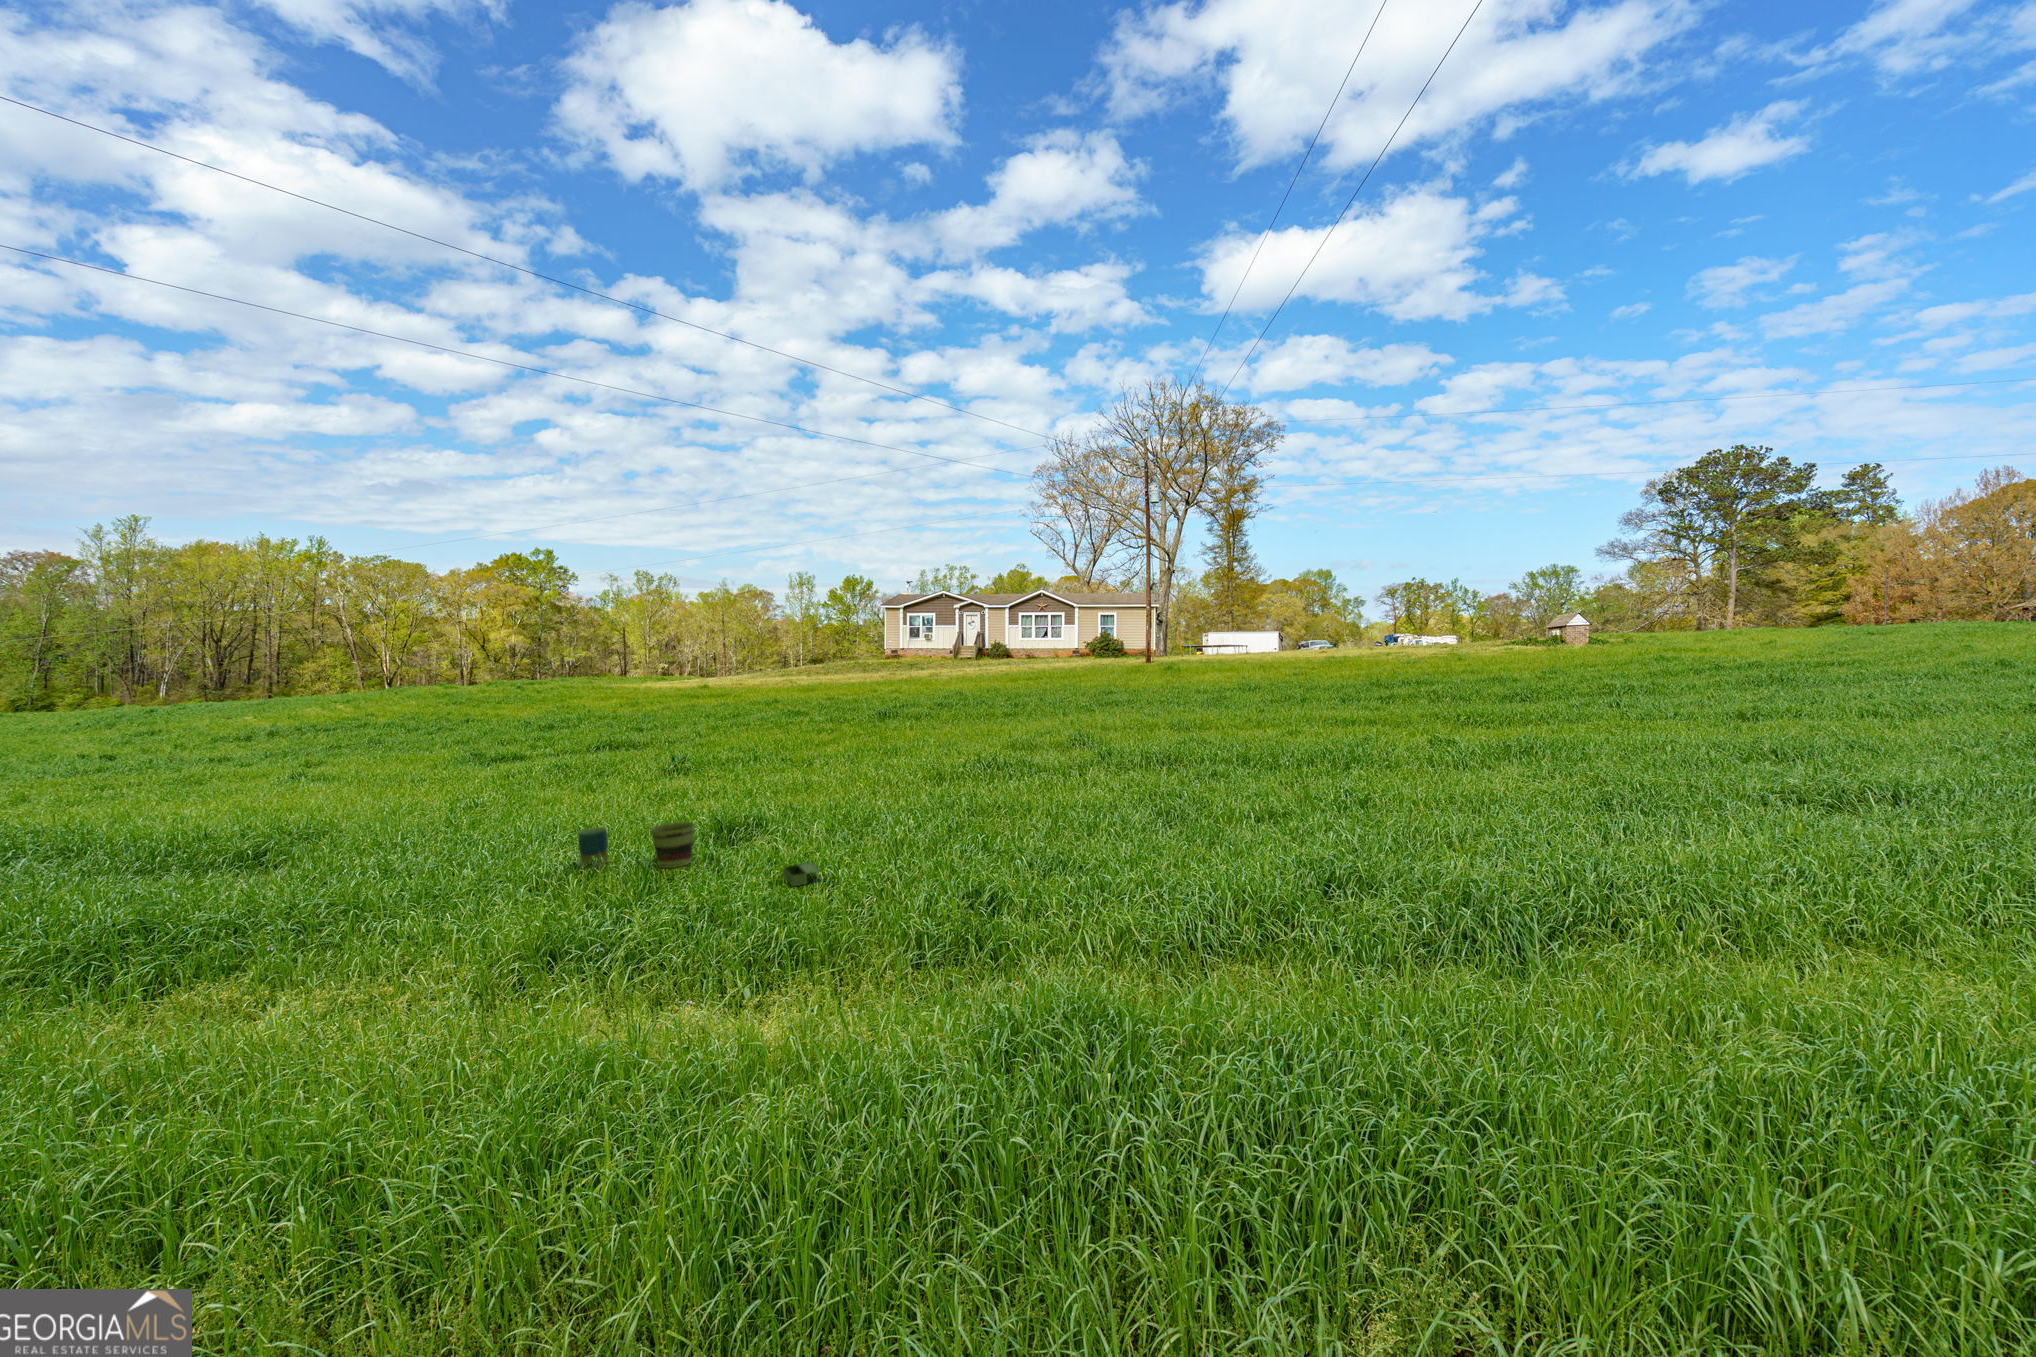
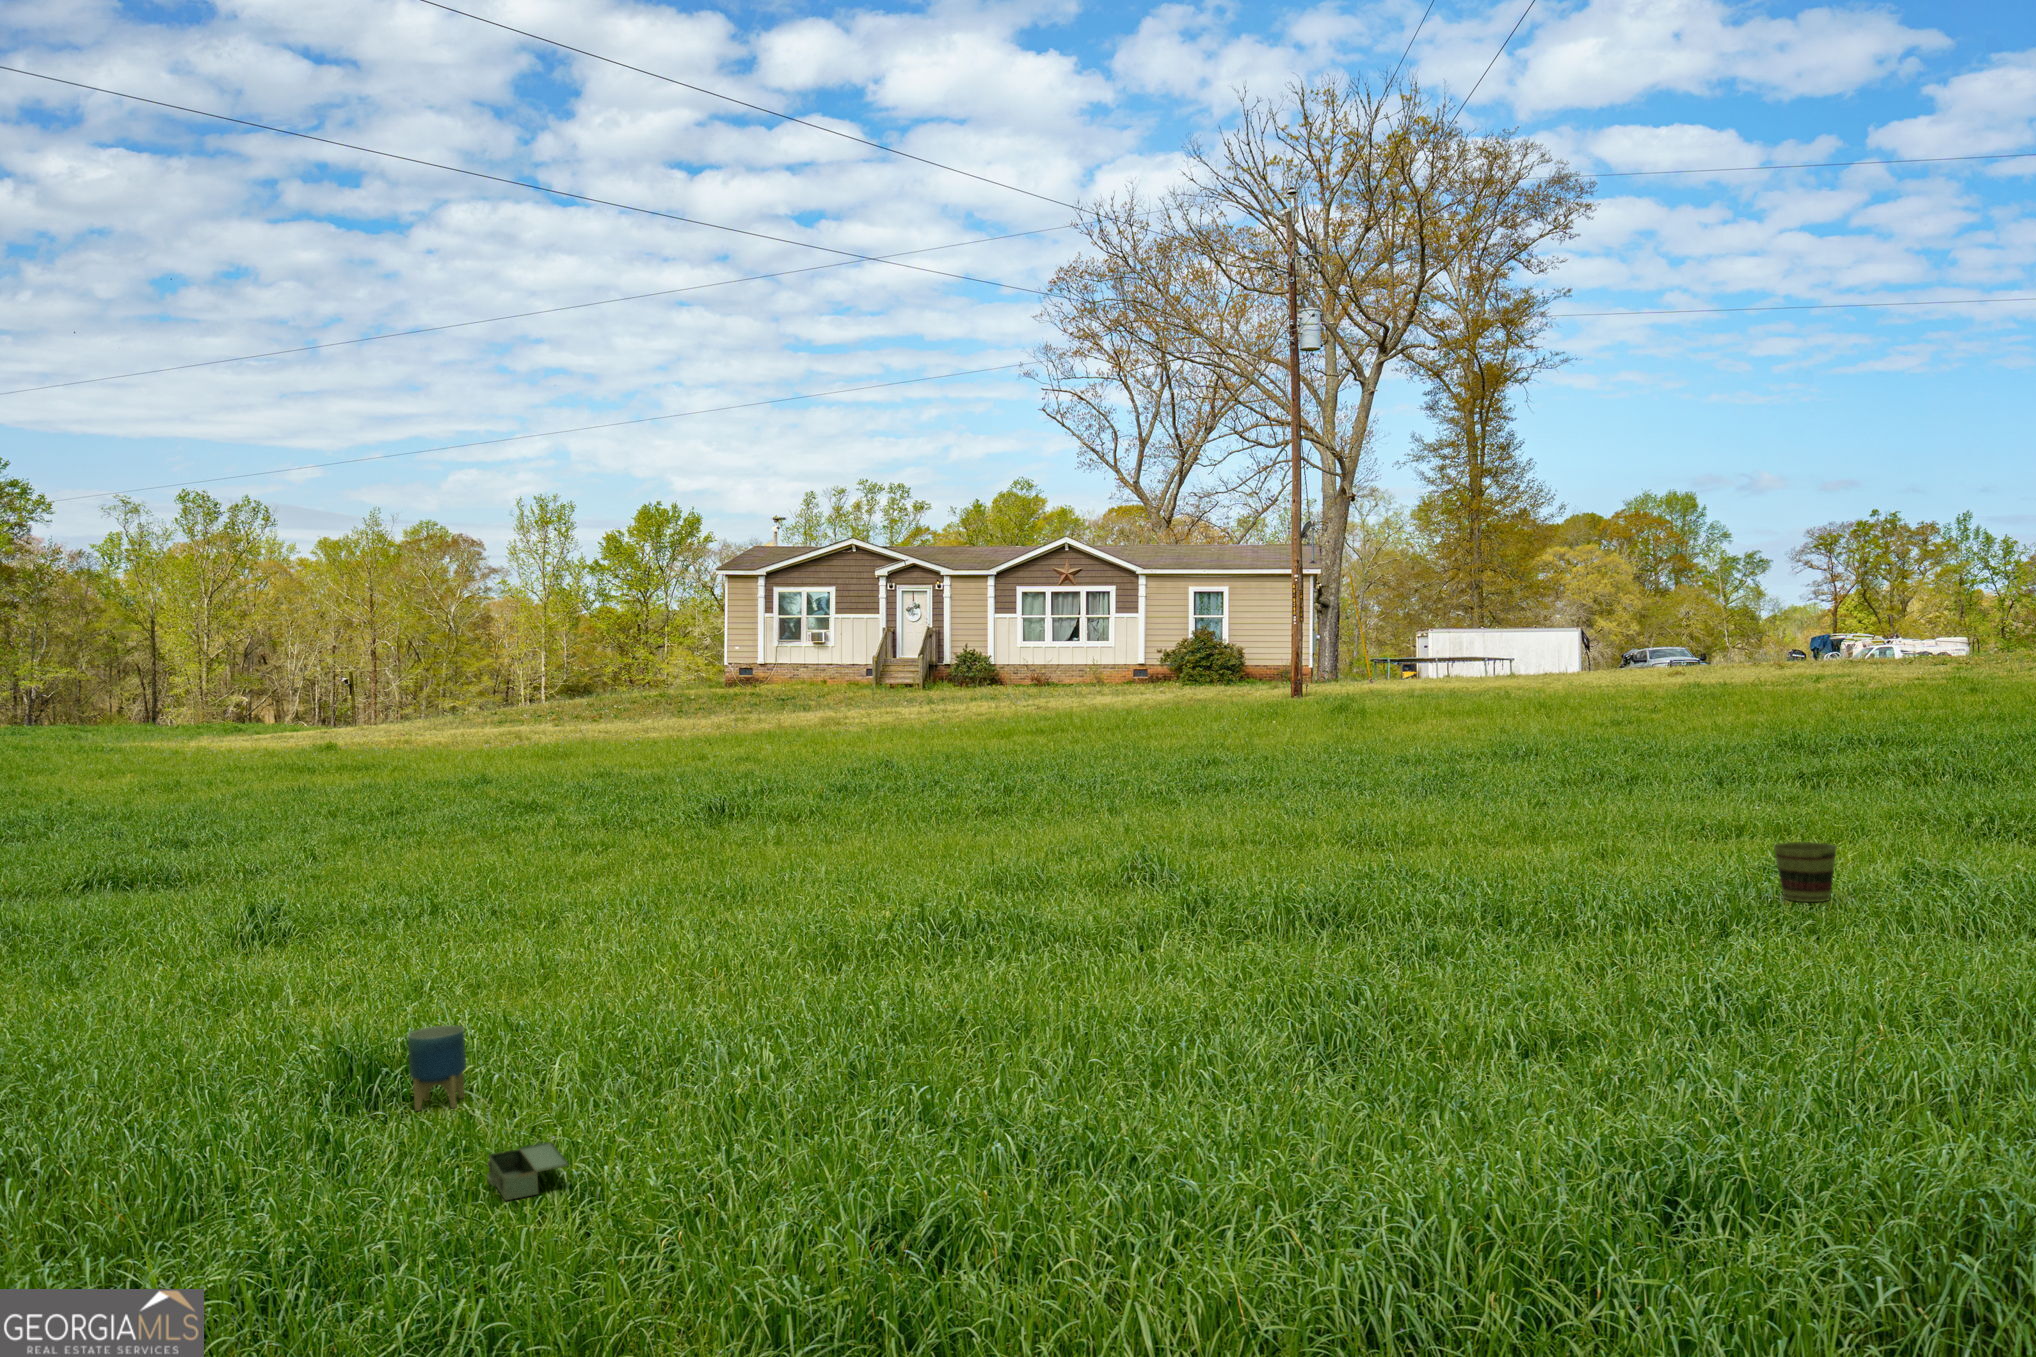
basket: present [651,822,695,868] -> present [1774,842,1837,902]
planter: present [578,827,608,868] -> present [408,1025,466,1111]

